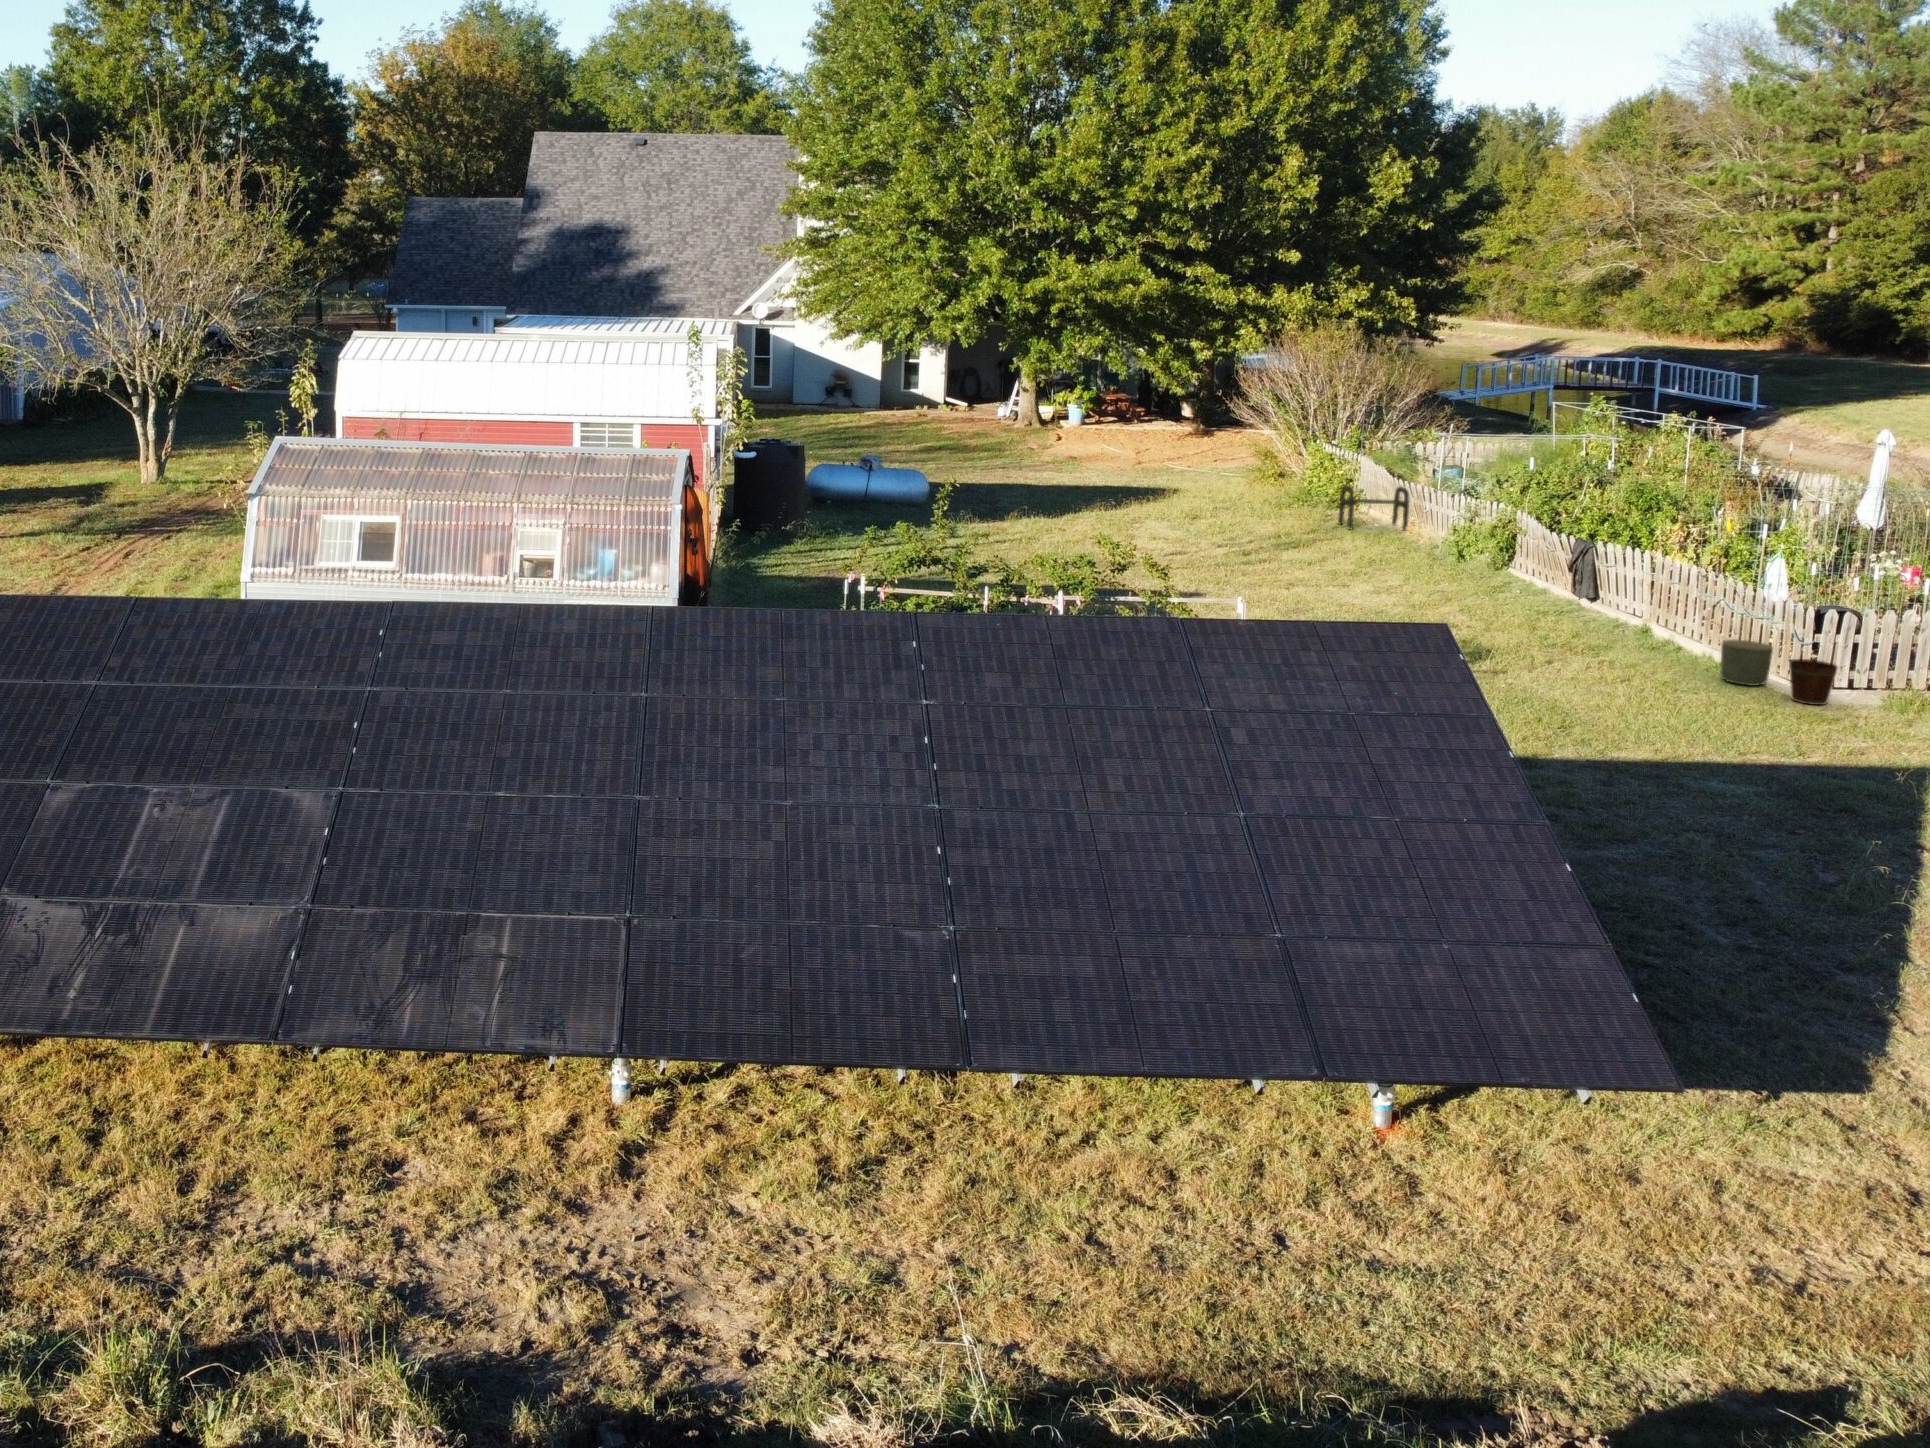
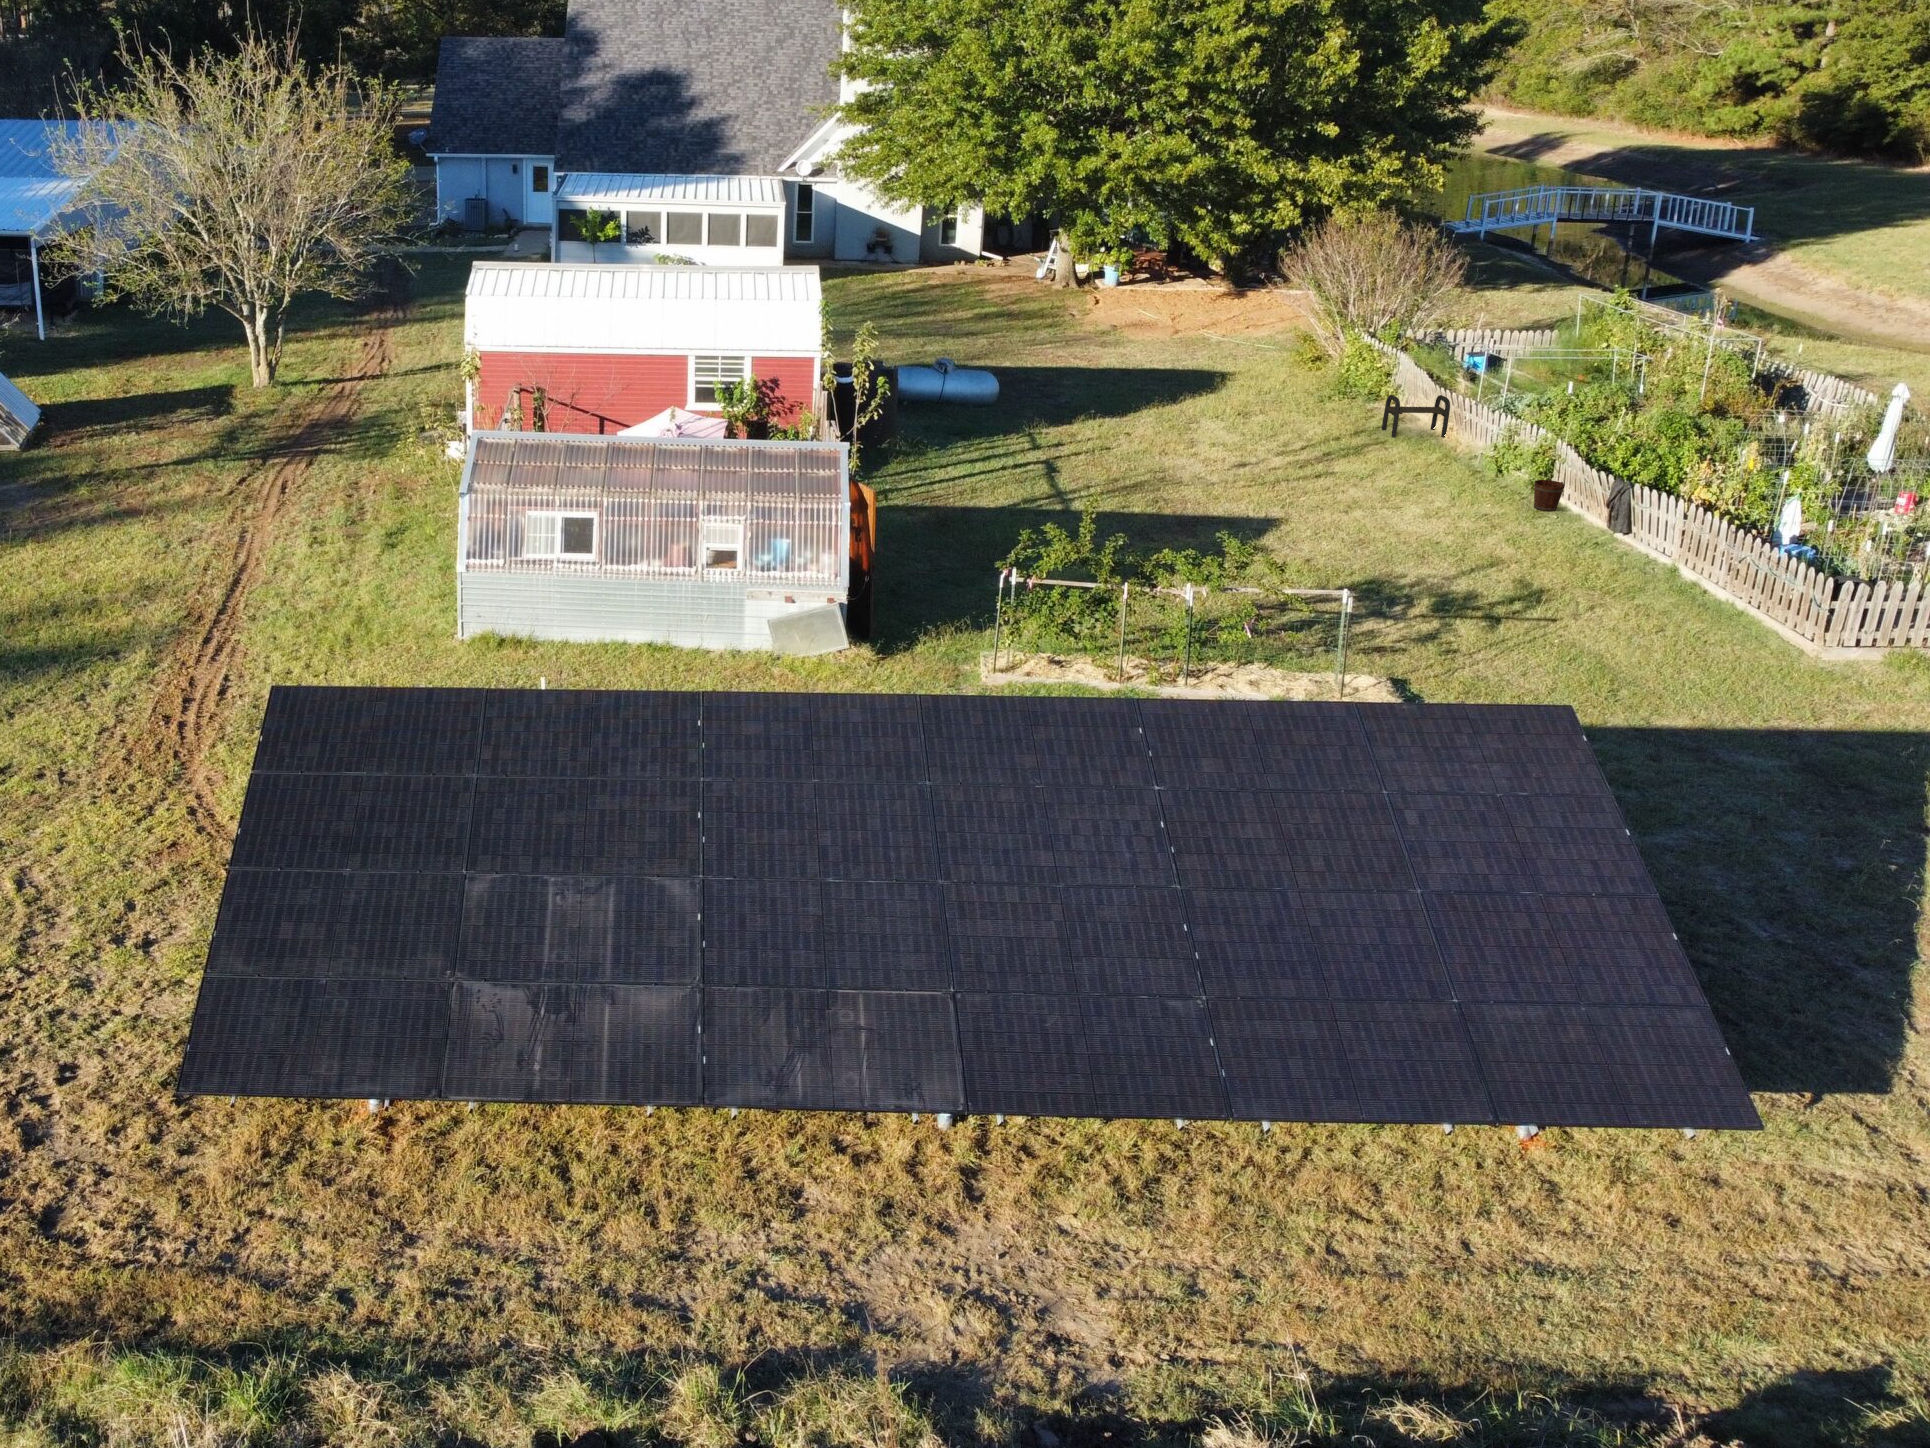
planter: present [1720,639,1773,686] -> none [1742,595,1791,637]
bucket: present [1789,659,1838,705] -> present [1534,480,1565,511]

